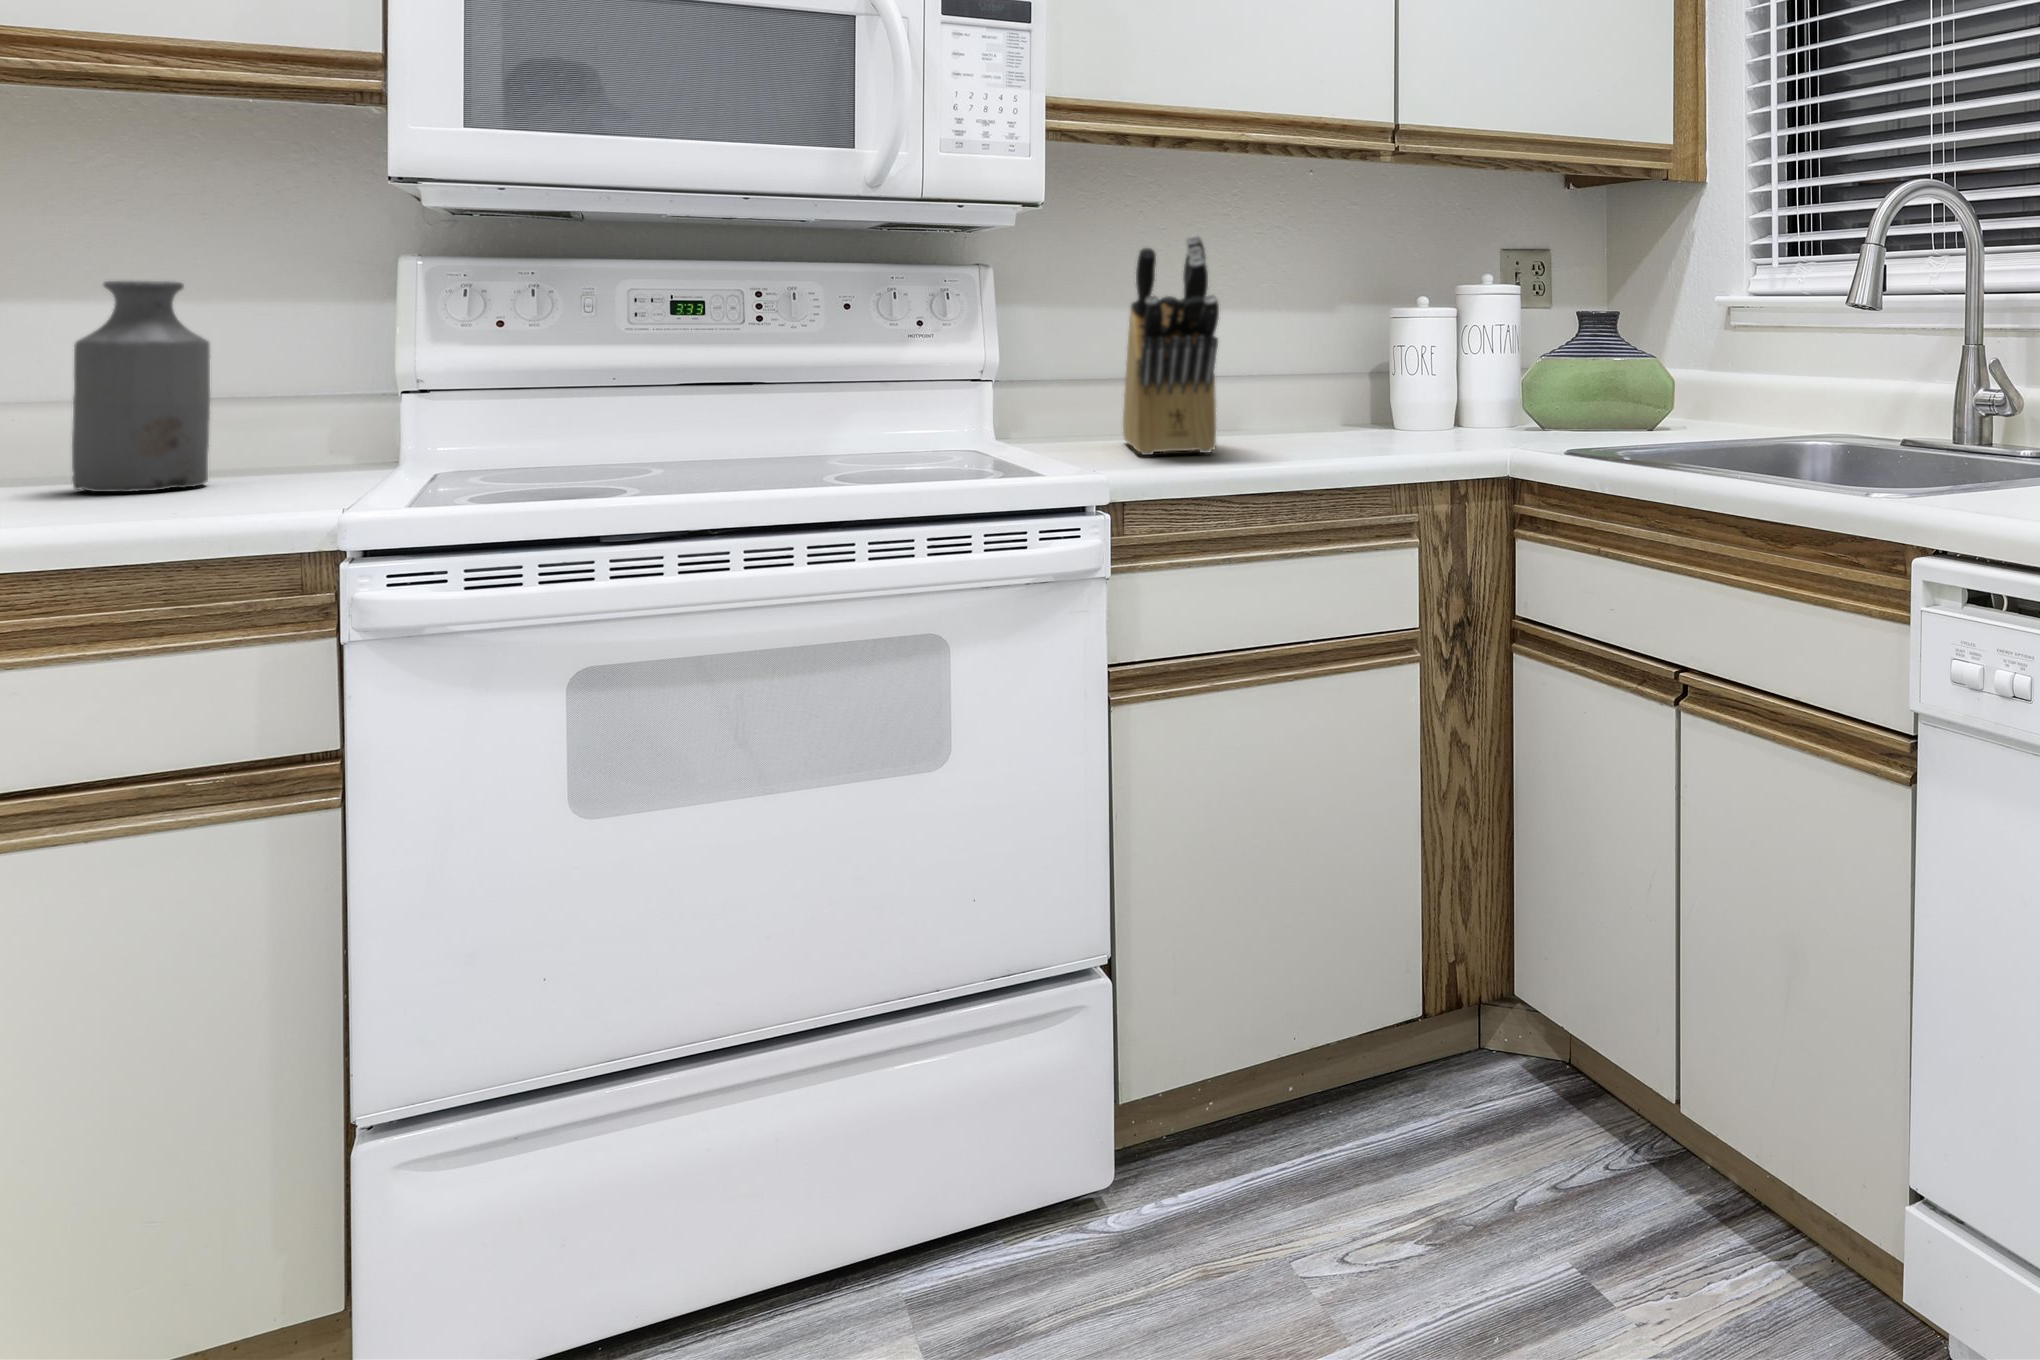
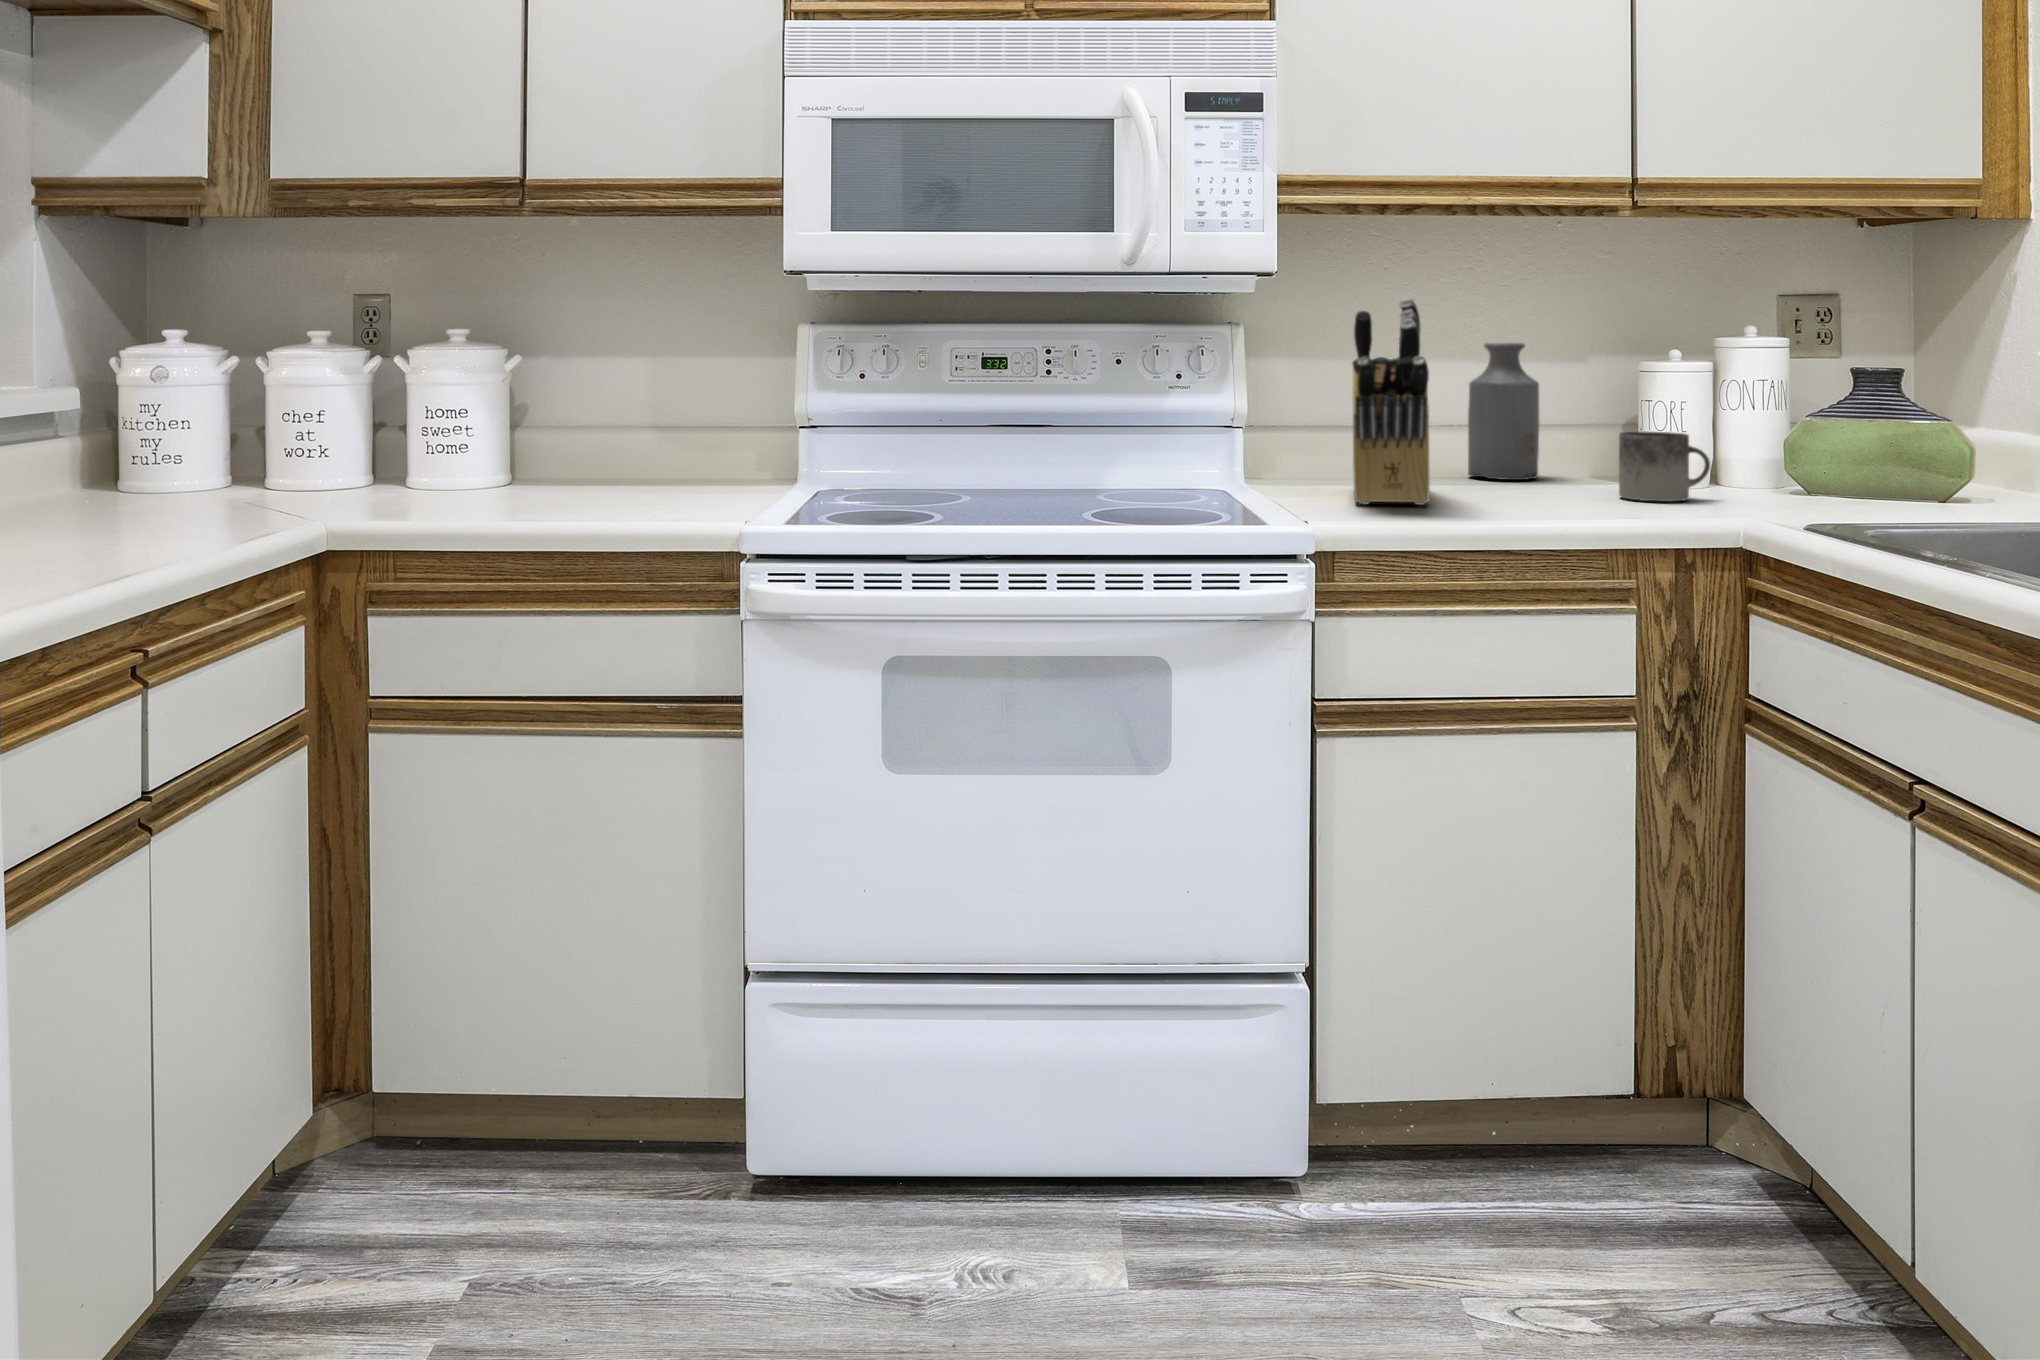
bottle: present [72,281,210,492] -> present [1468,343,1540,480]
mug: none [1386,374,1466,440] -> present [1619,432,1710,502]

